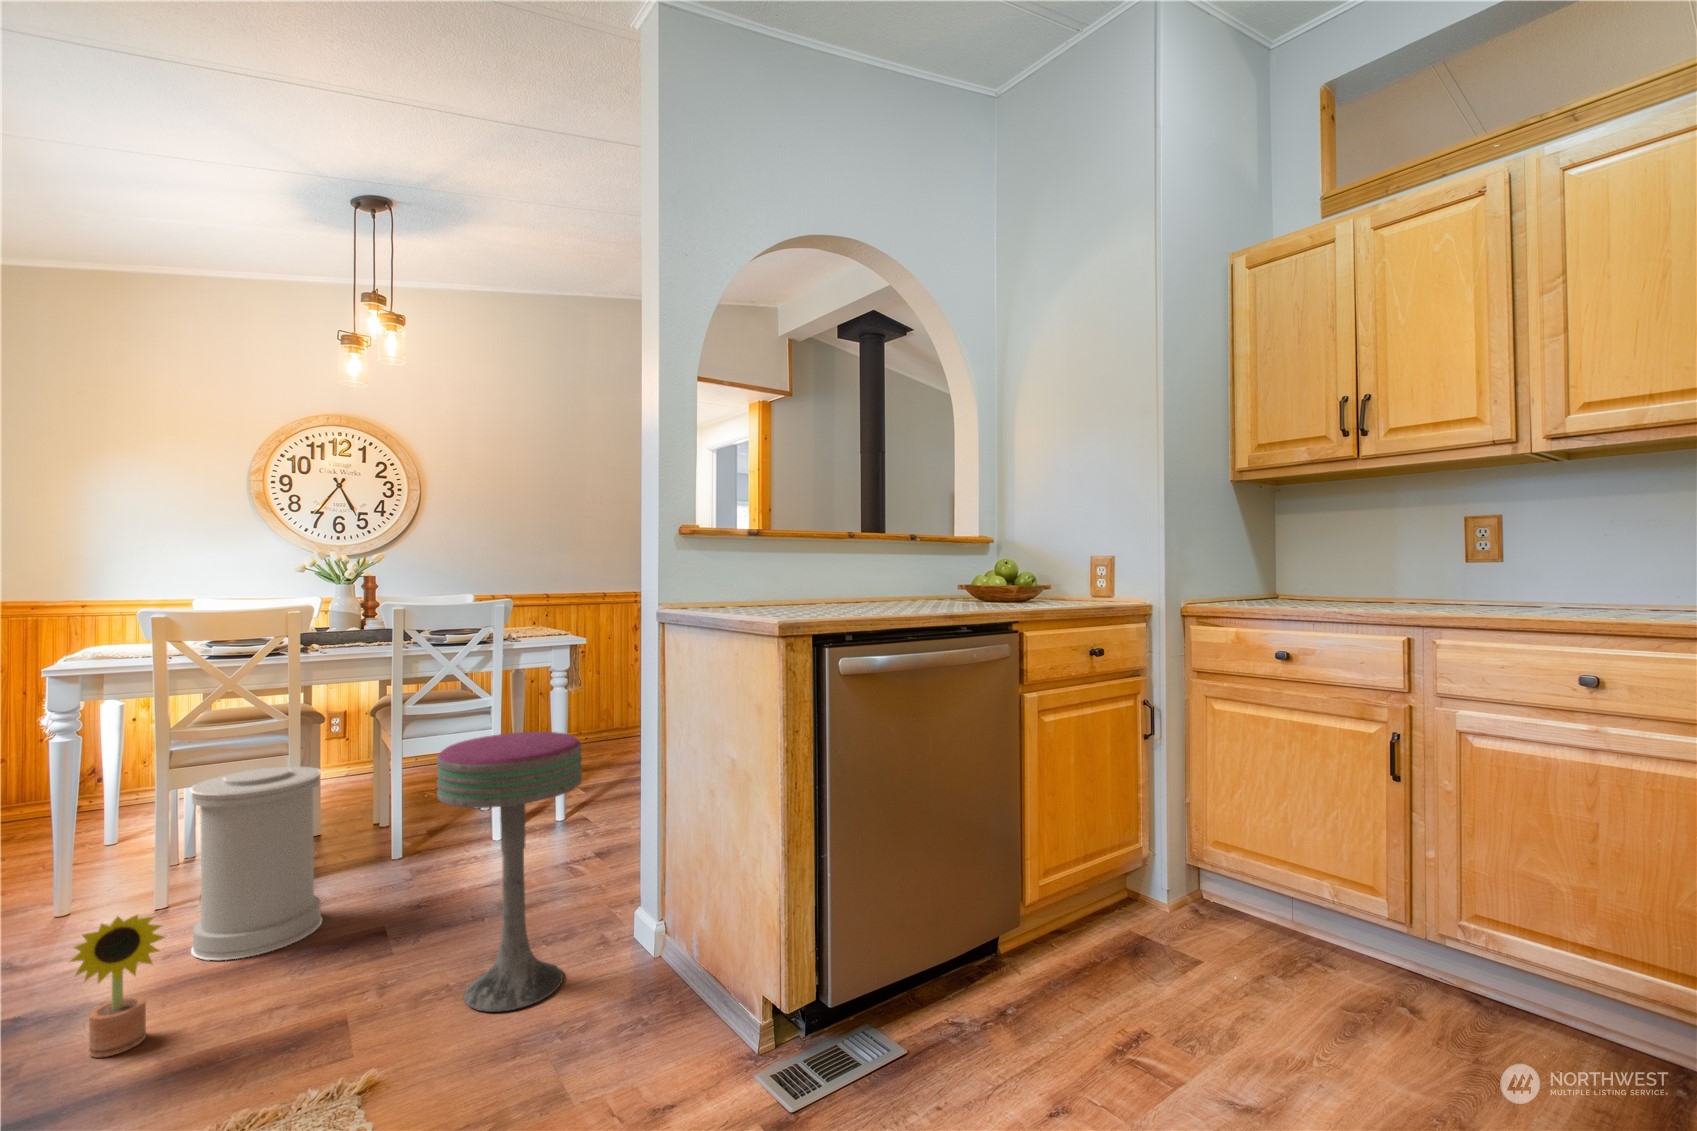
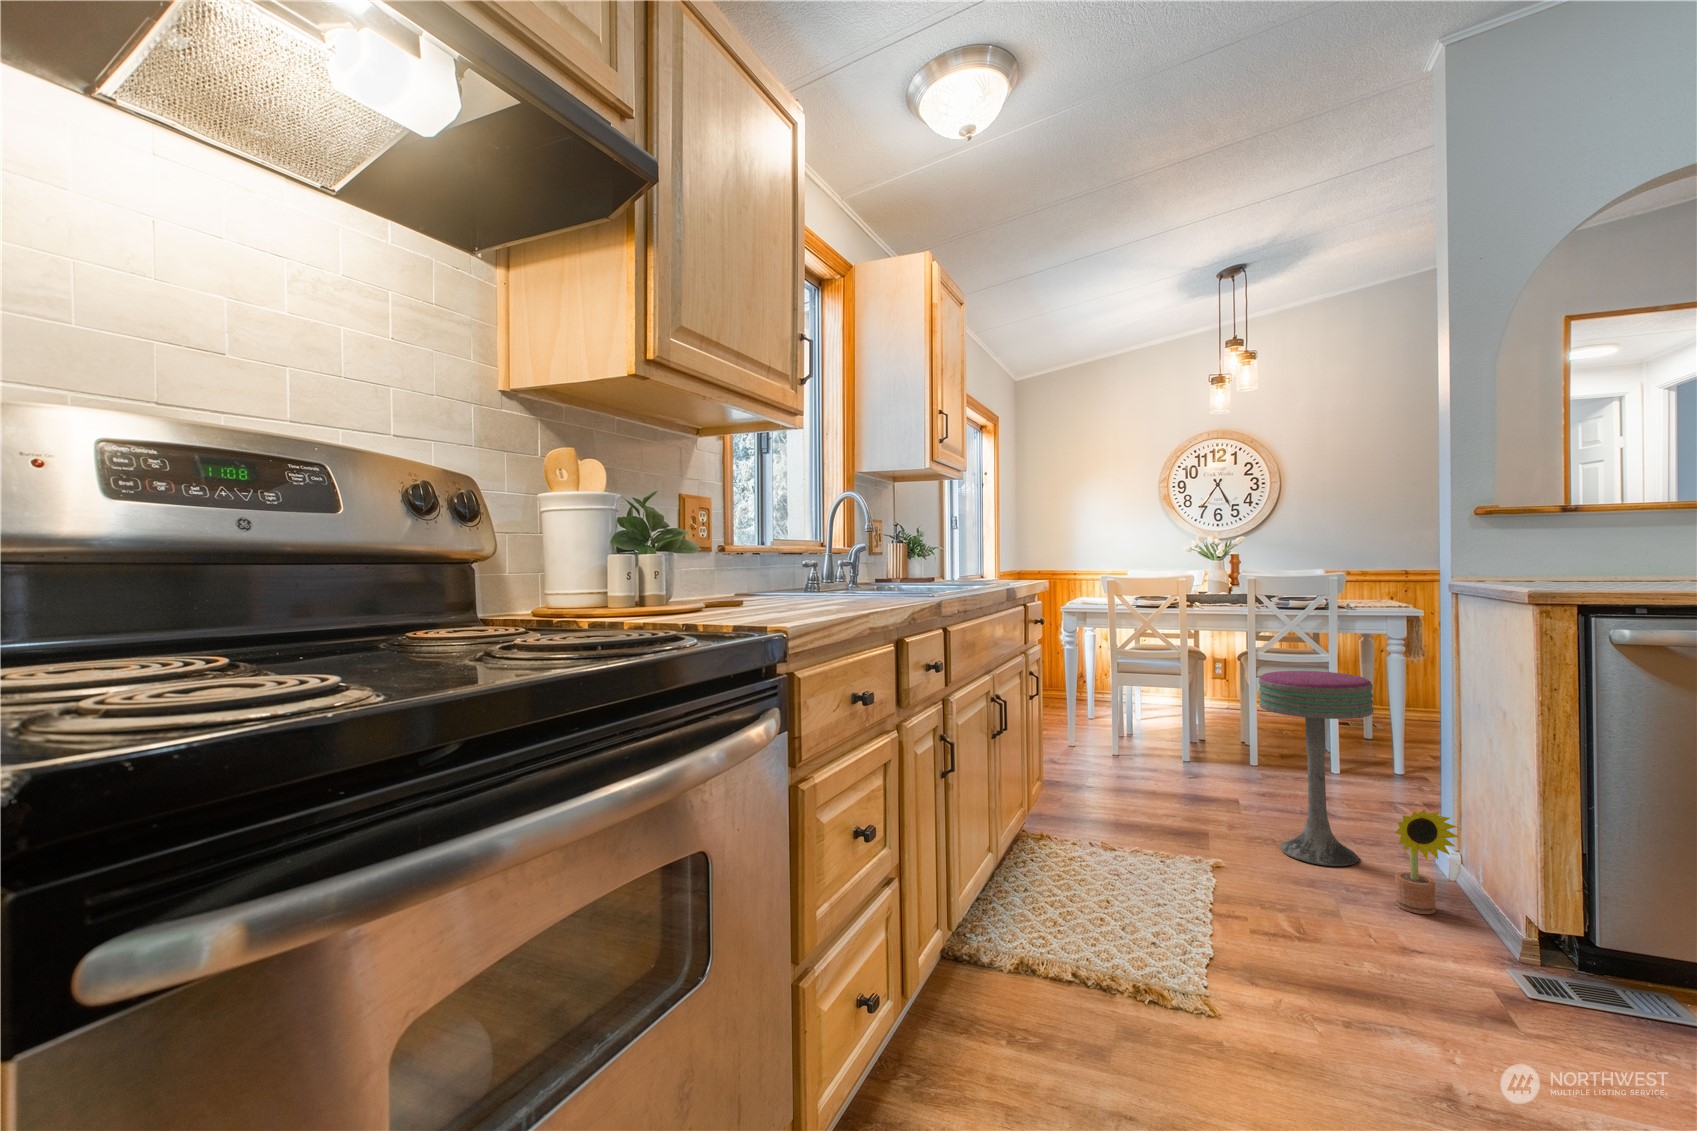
trash can: present [190,766,322,960] -> none [1126,677,1199,789]
decorative plant: present [70,915,165,1058] -> present [1395,809,1459,914]

